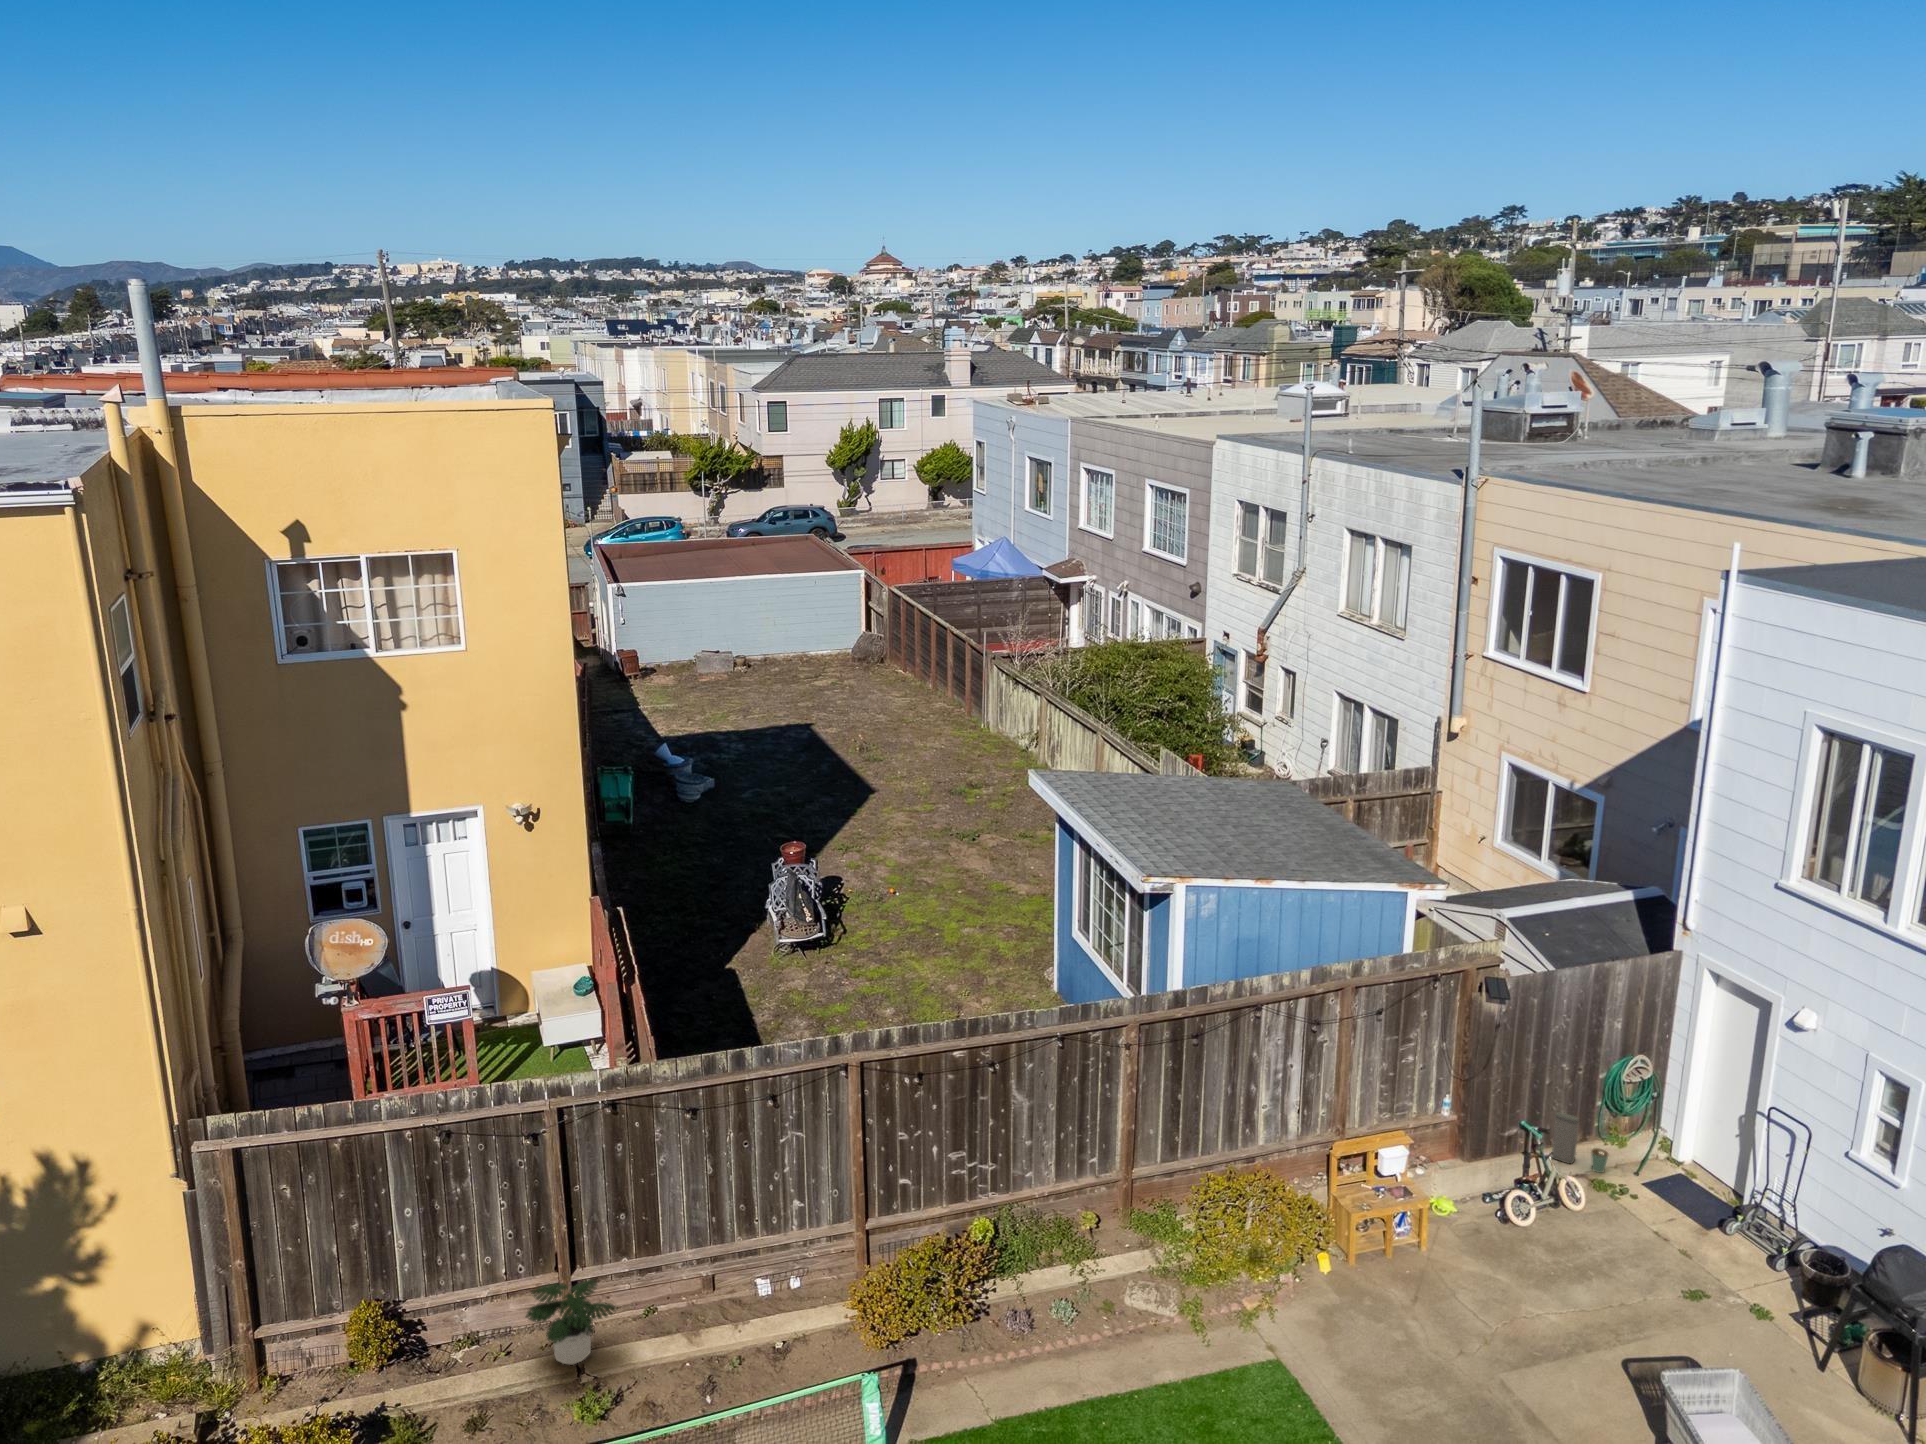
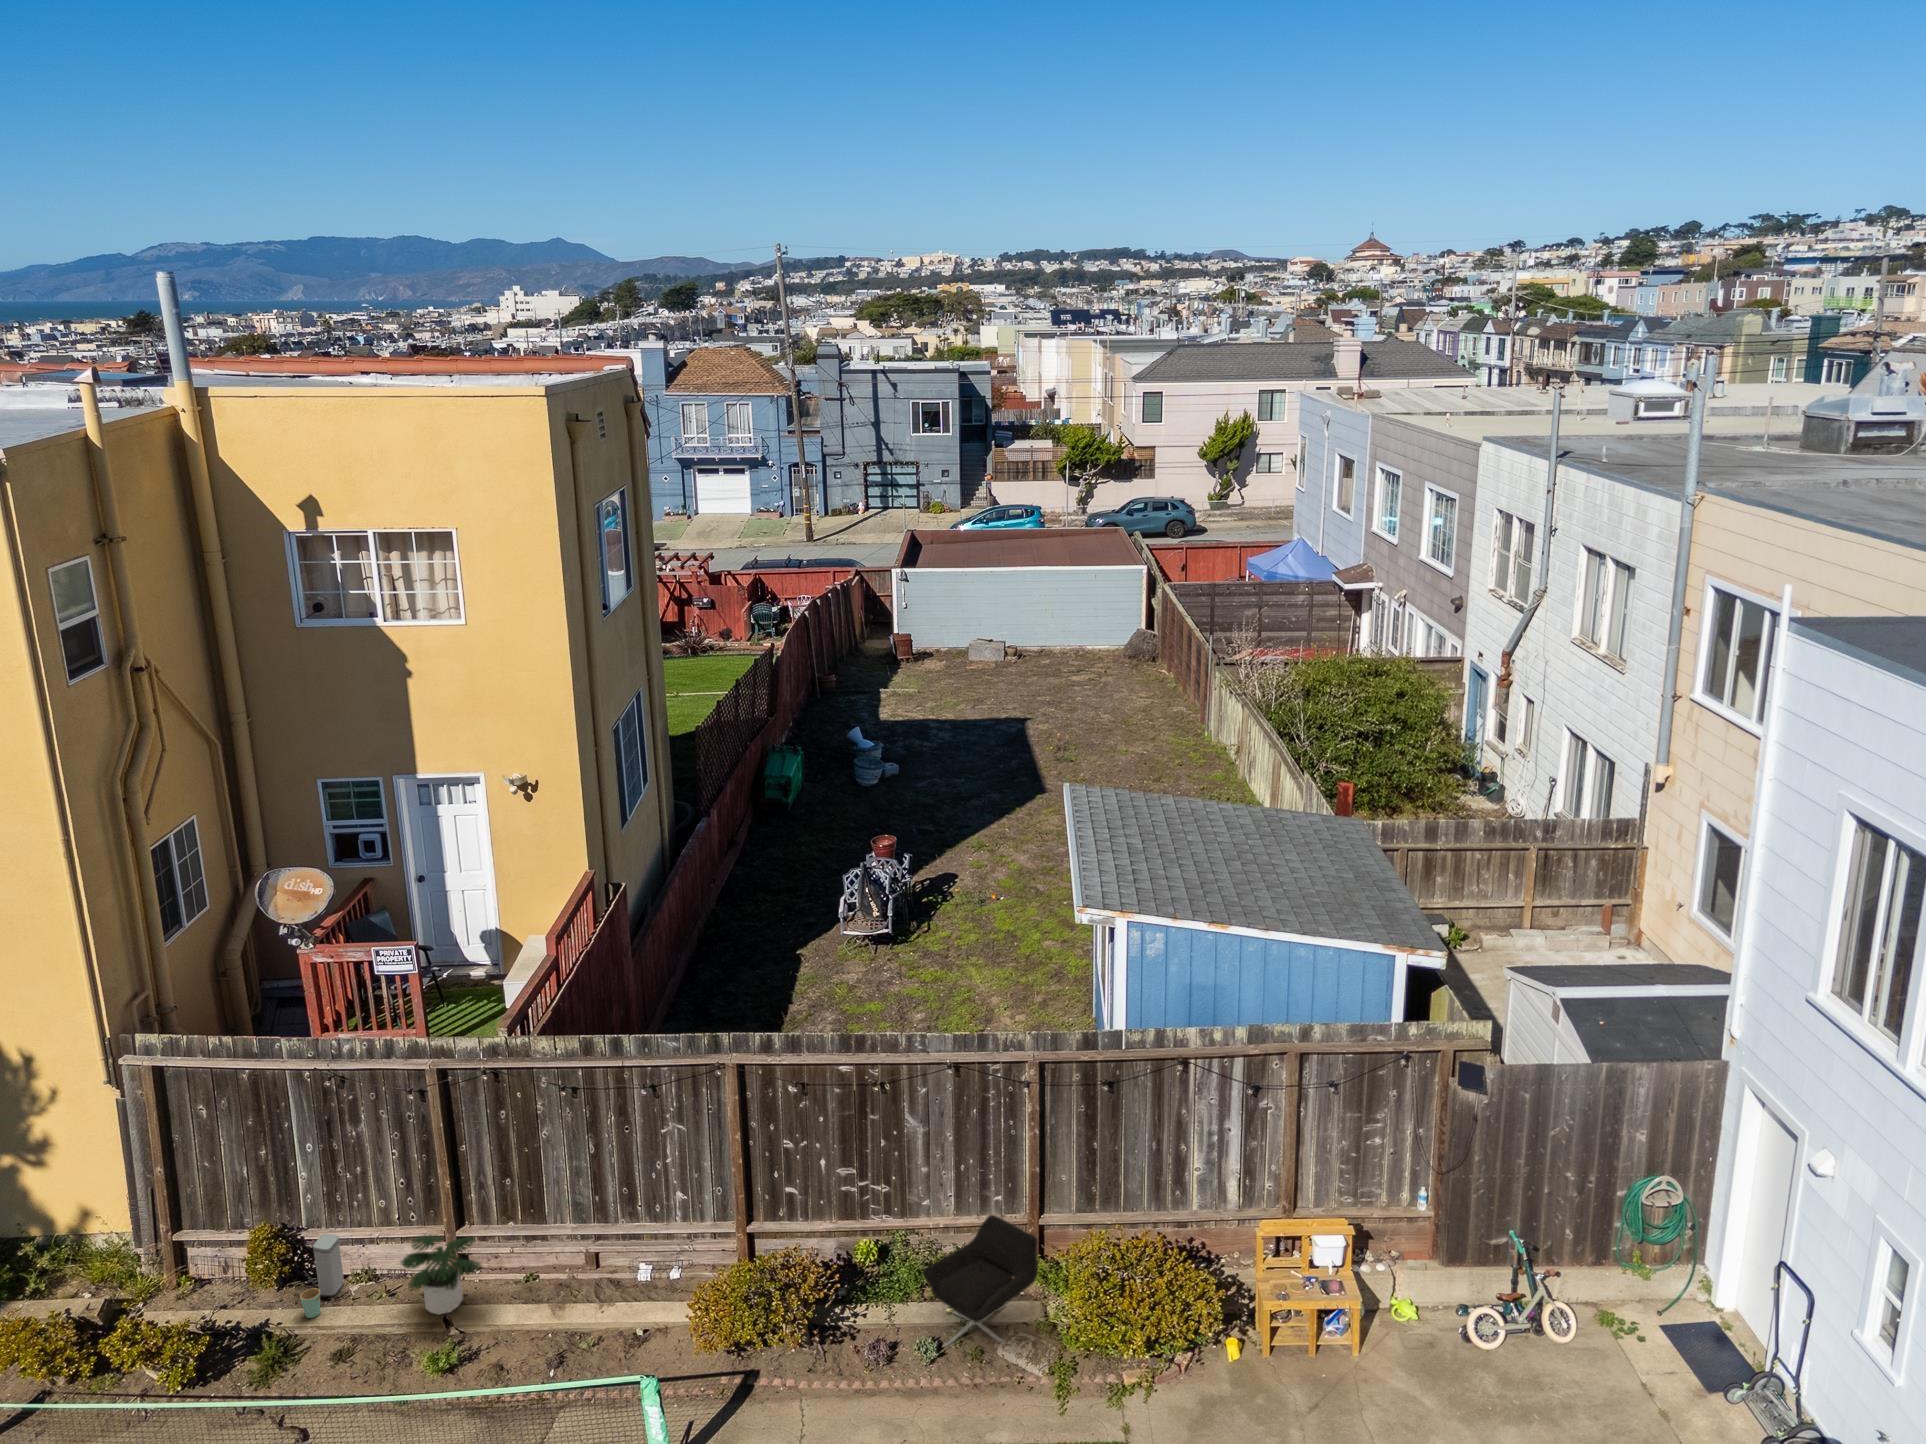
trash can: present [1552,1112,1608,1173] -> present [300,1234,344,1318]
lounge chair: none [1047,1175,1153,1304] -> present [923,1215,1038,1346]

